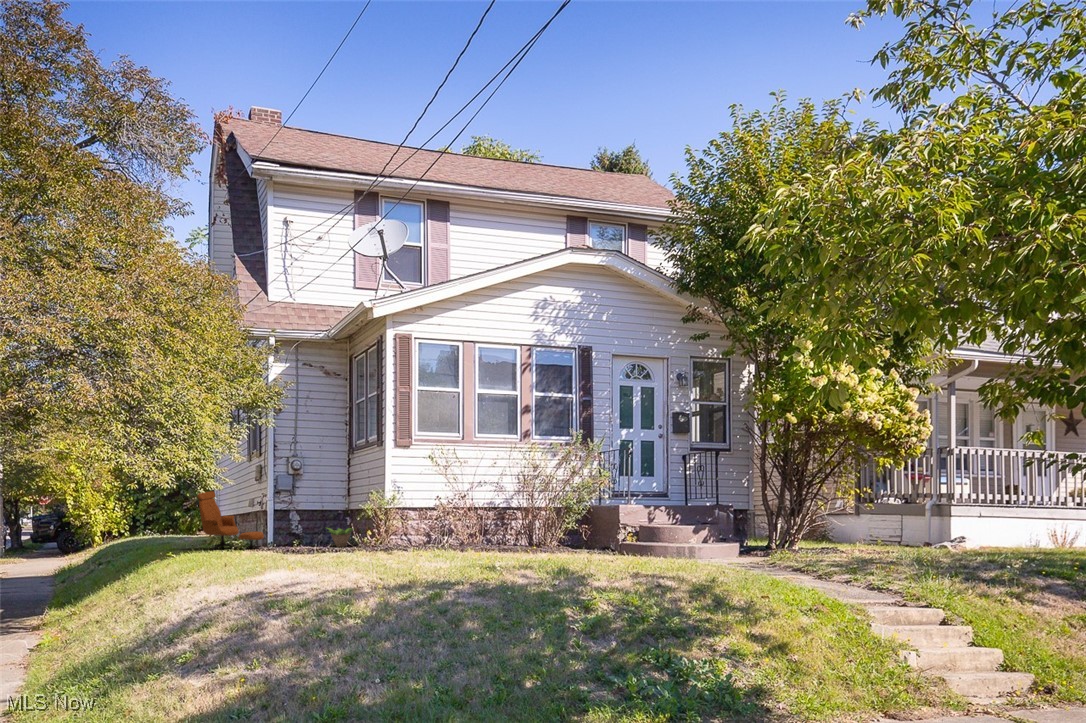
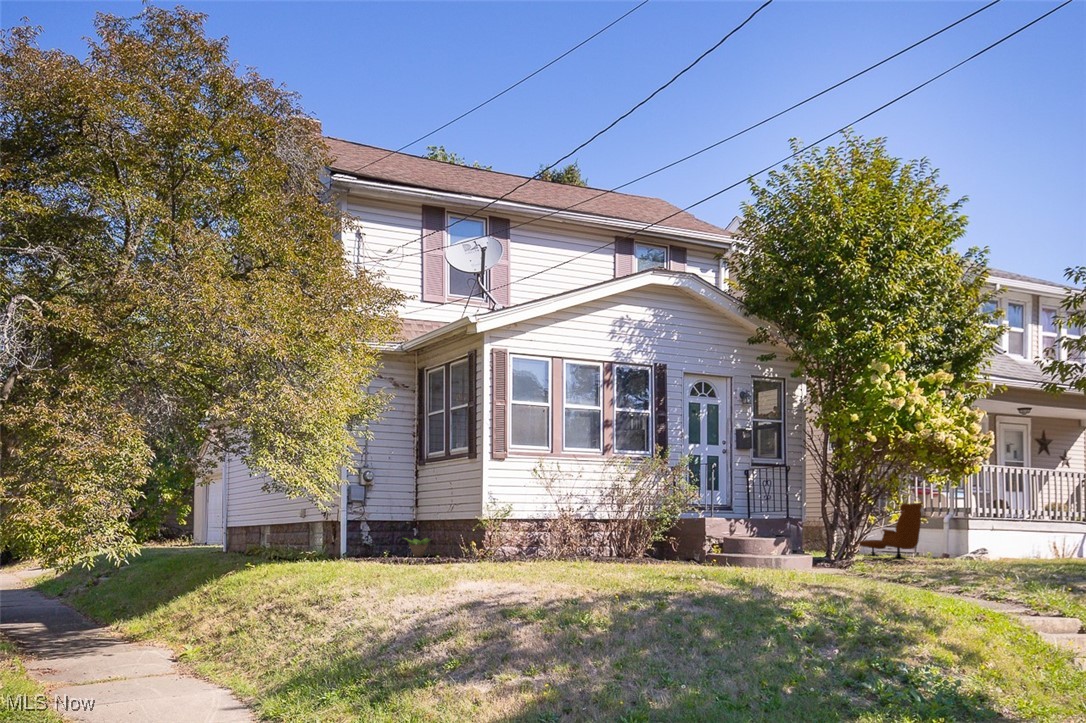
lounge chair: present [197,492,264,550] -> present [860,503,922,564]

